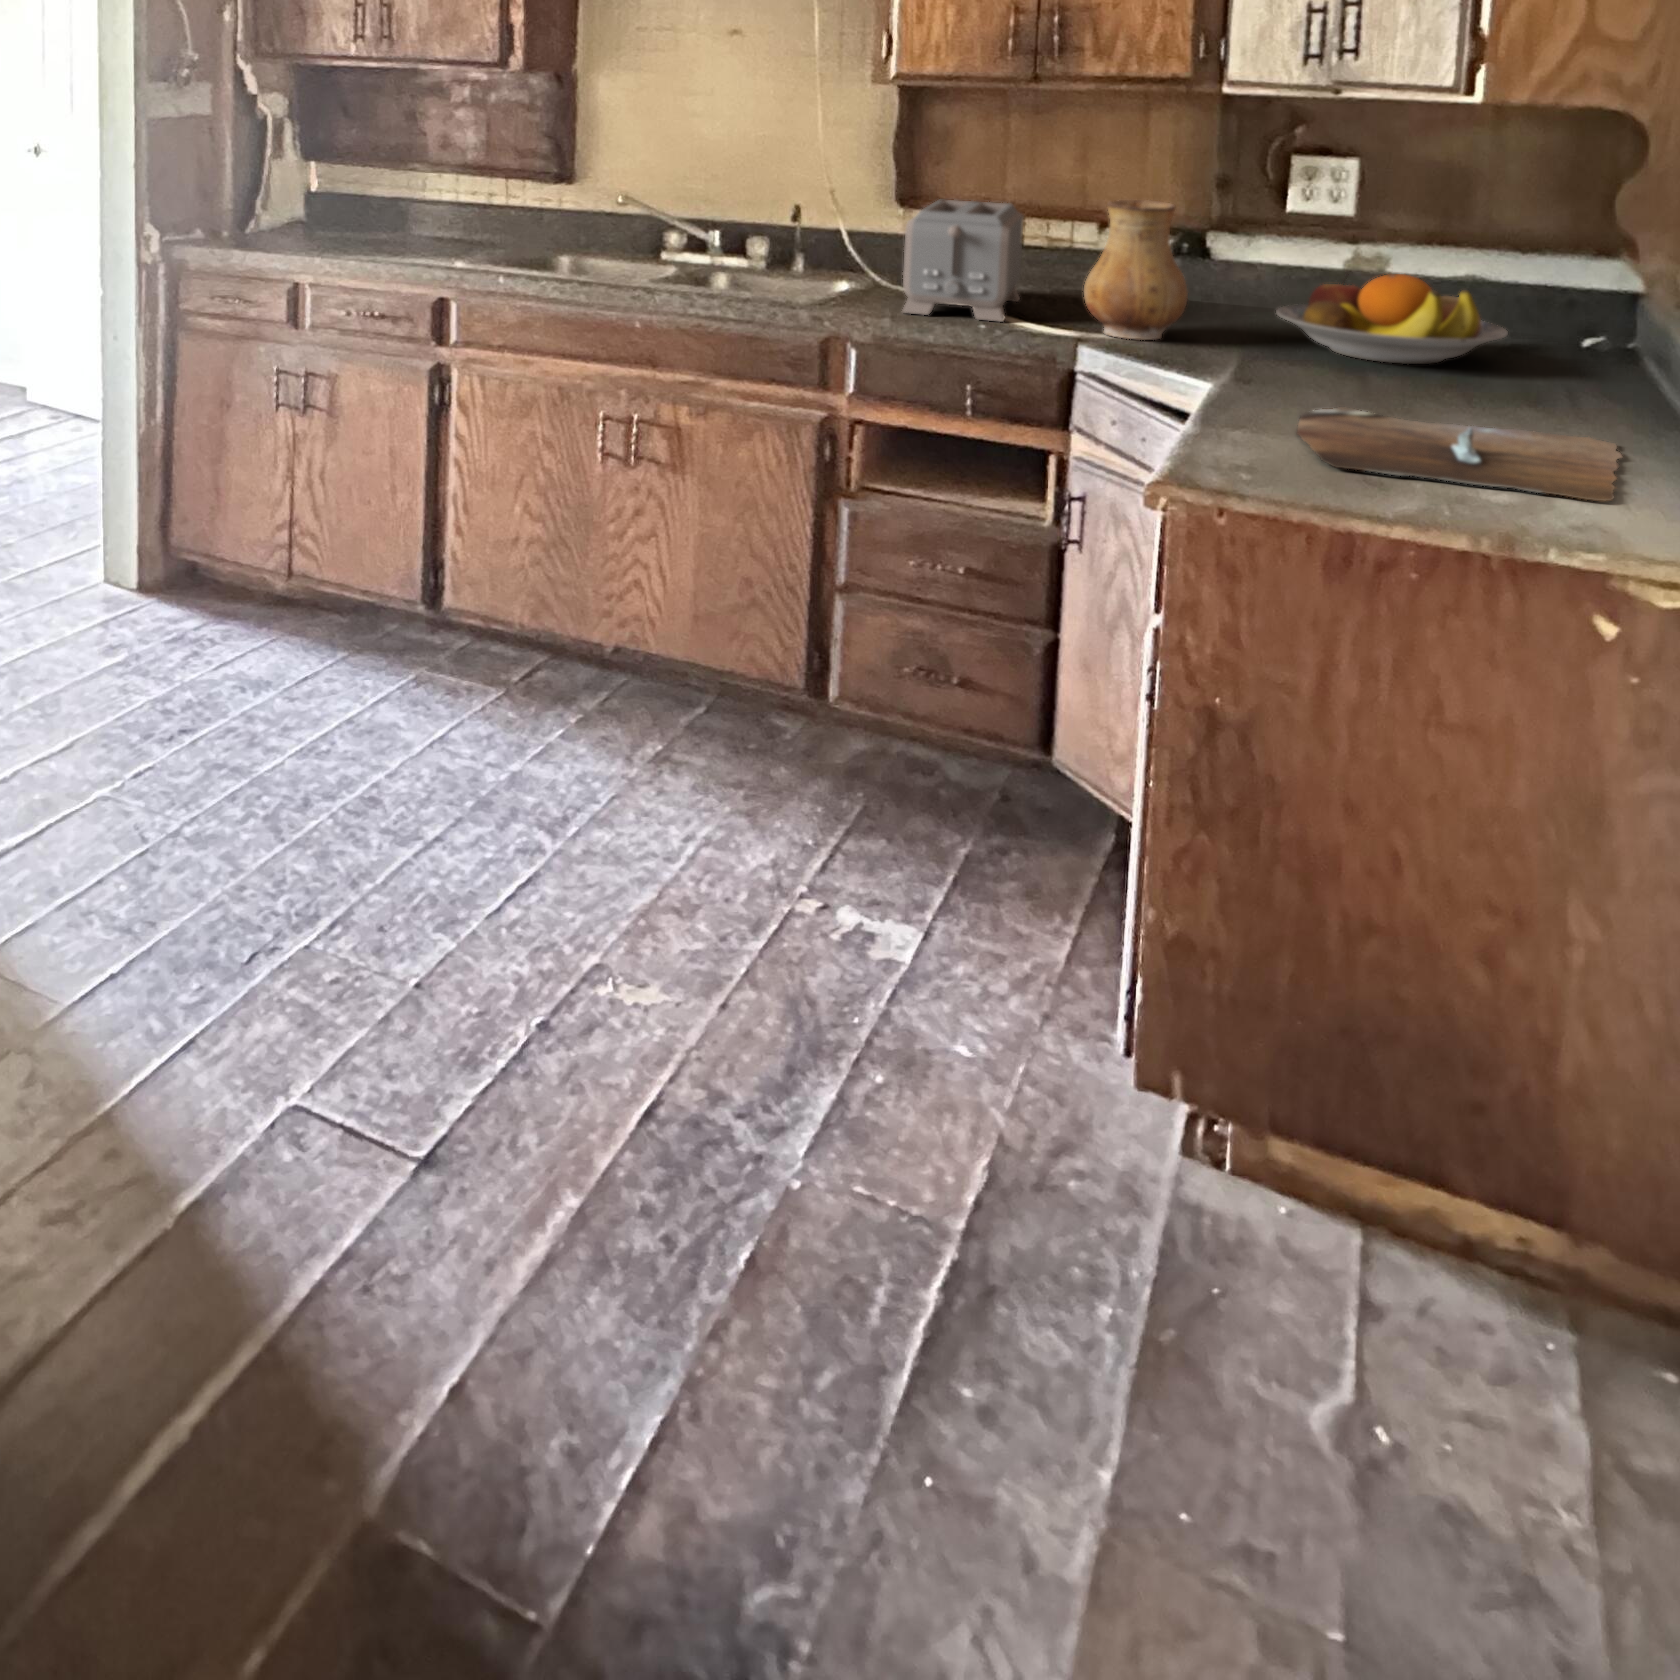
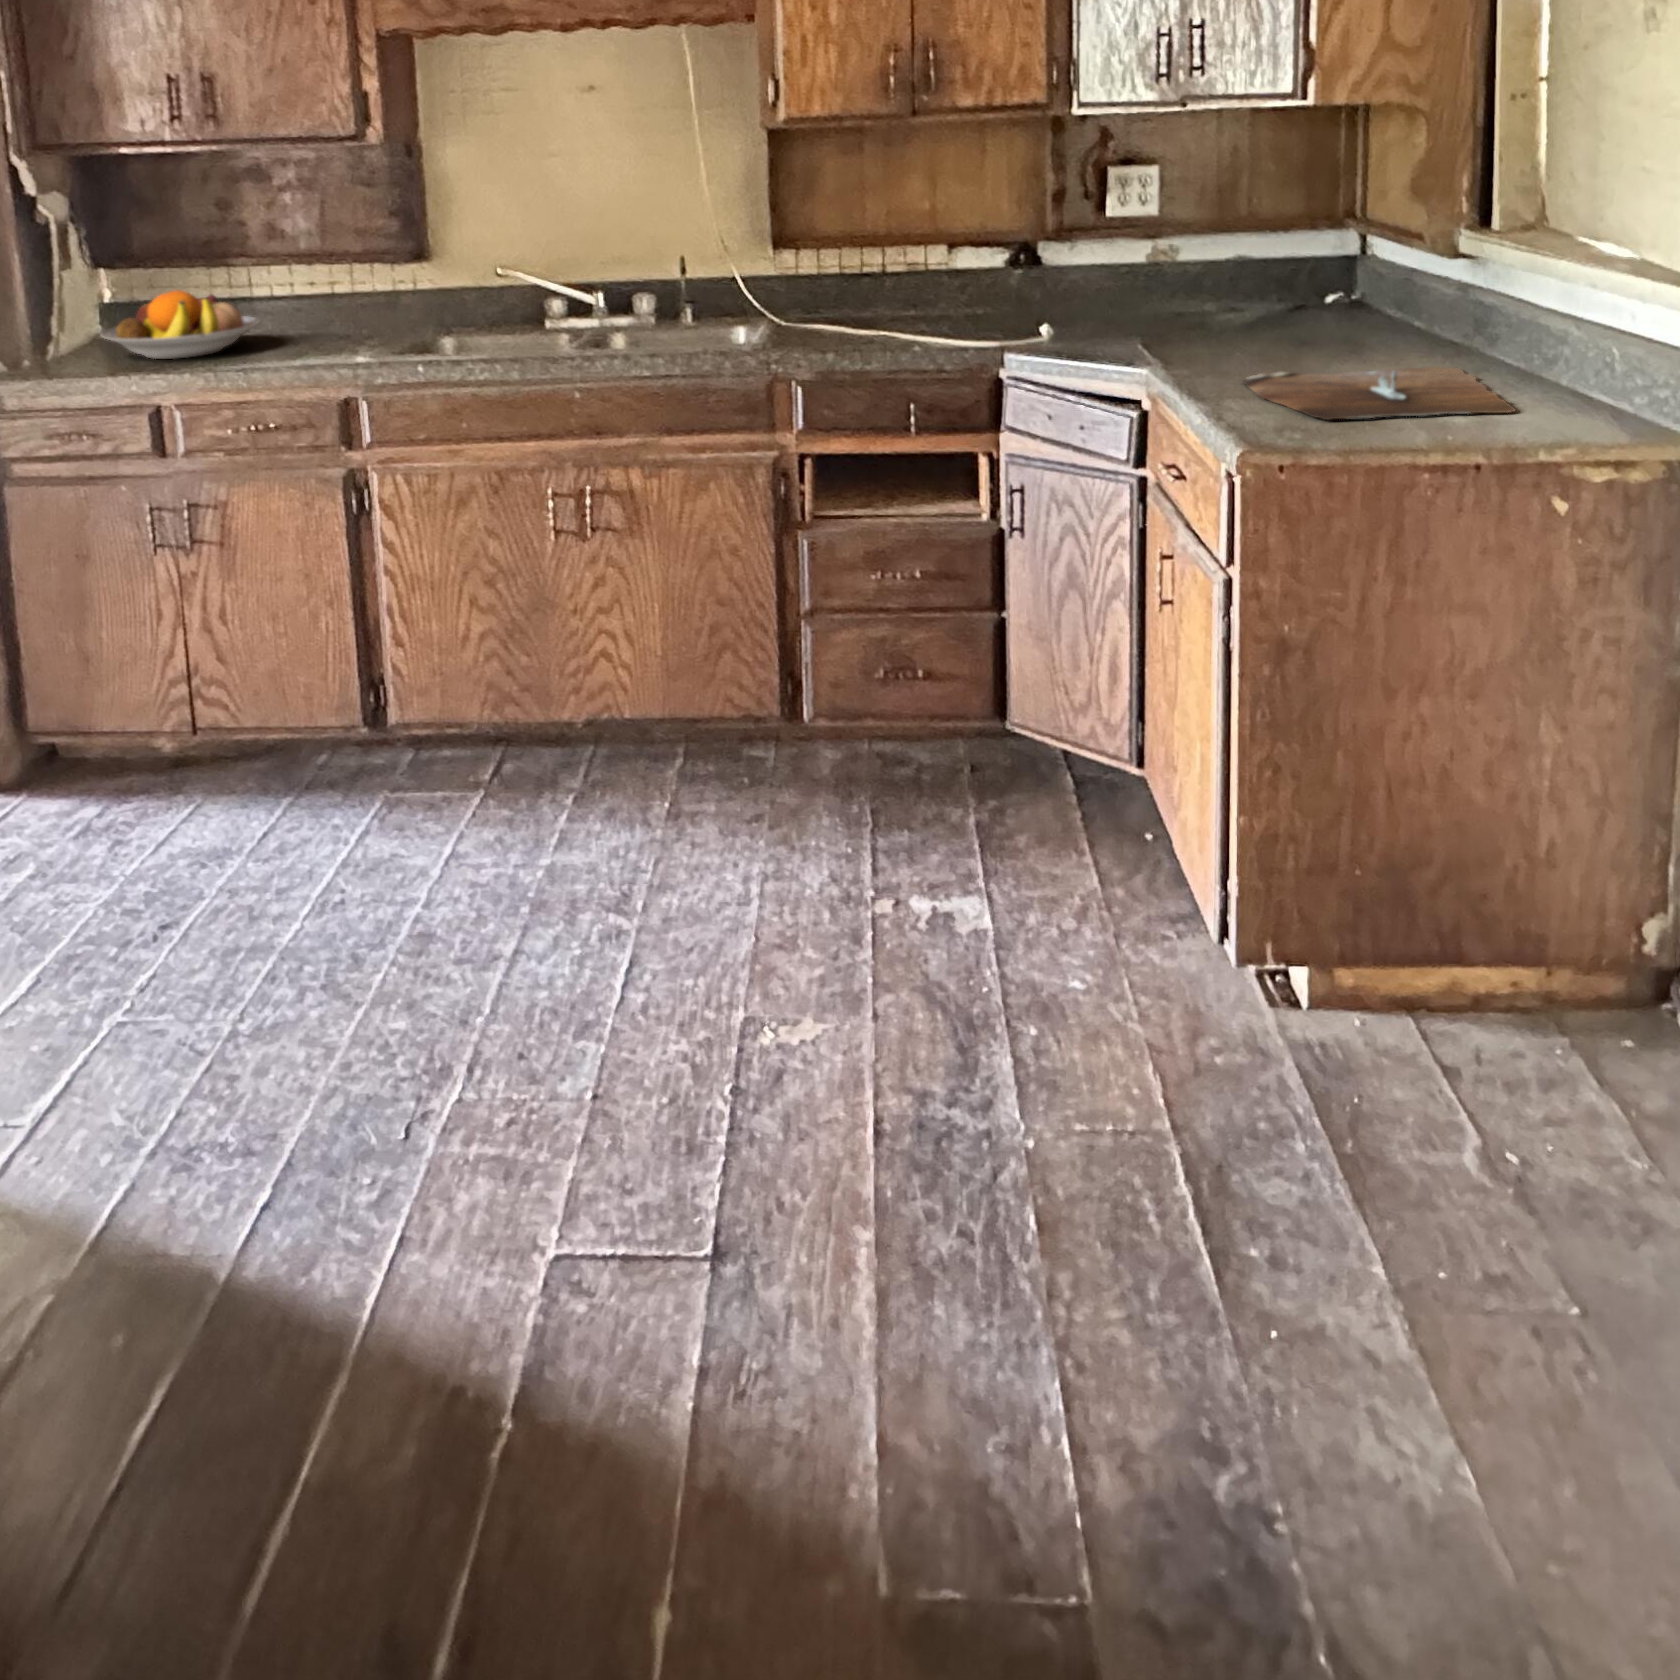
toaster: present [903,200,1024,322] -> none [818,232,923,346]
ceramic pitcher: present [1084,200,1188,340] -> none [991,215,1078,341]
fruit bowl: present [1276,274,1507,364] -> present [101,290,259,359]

